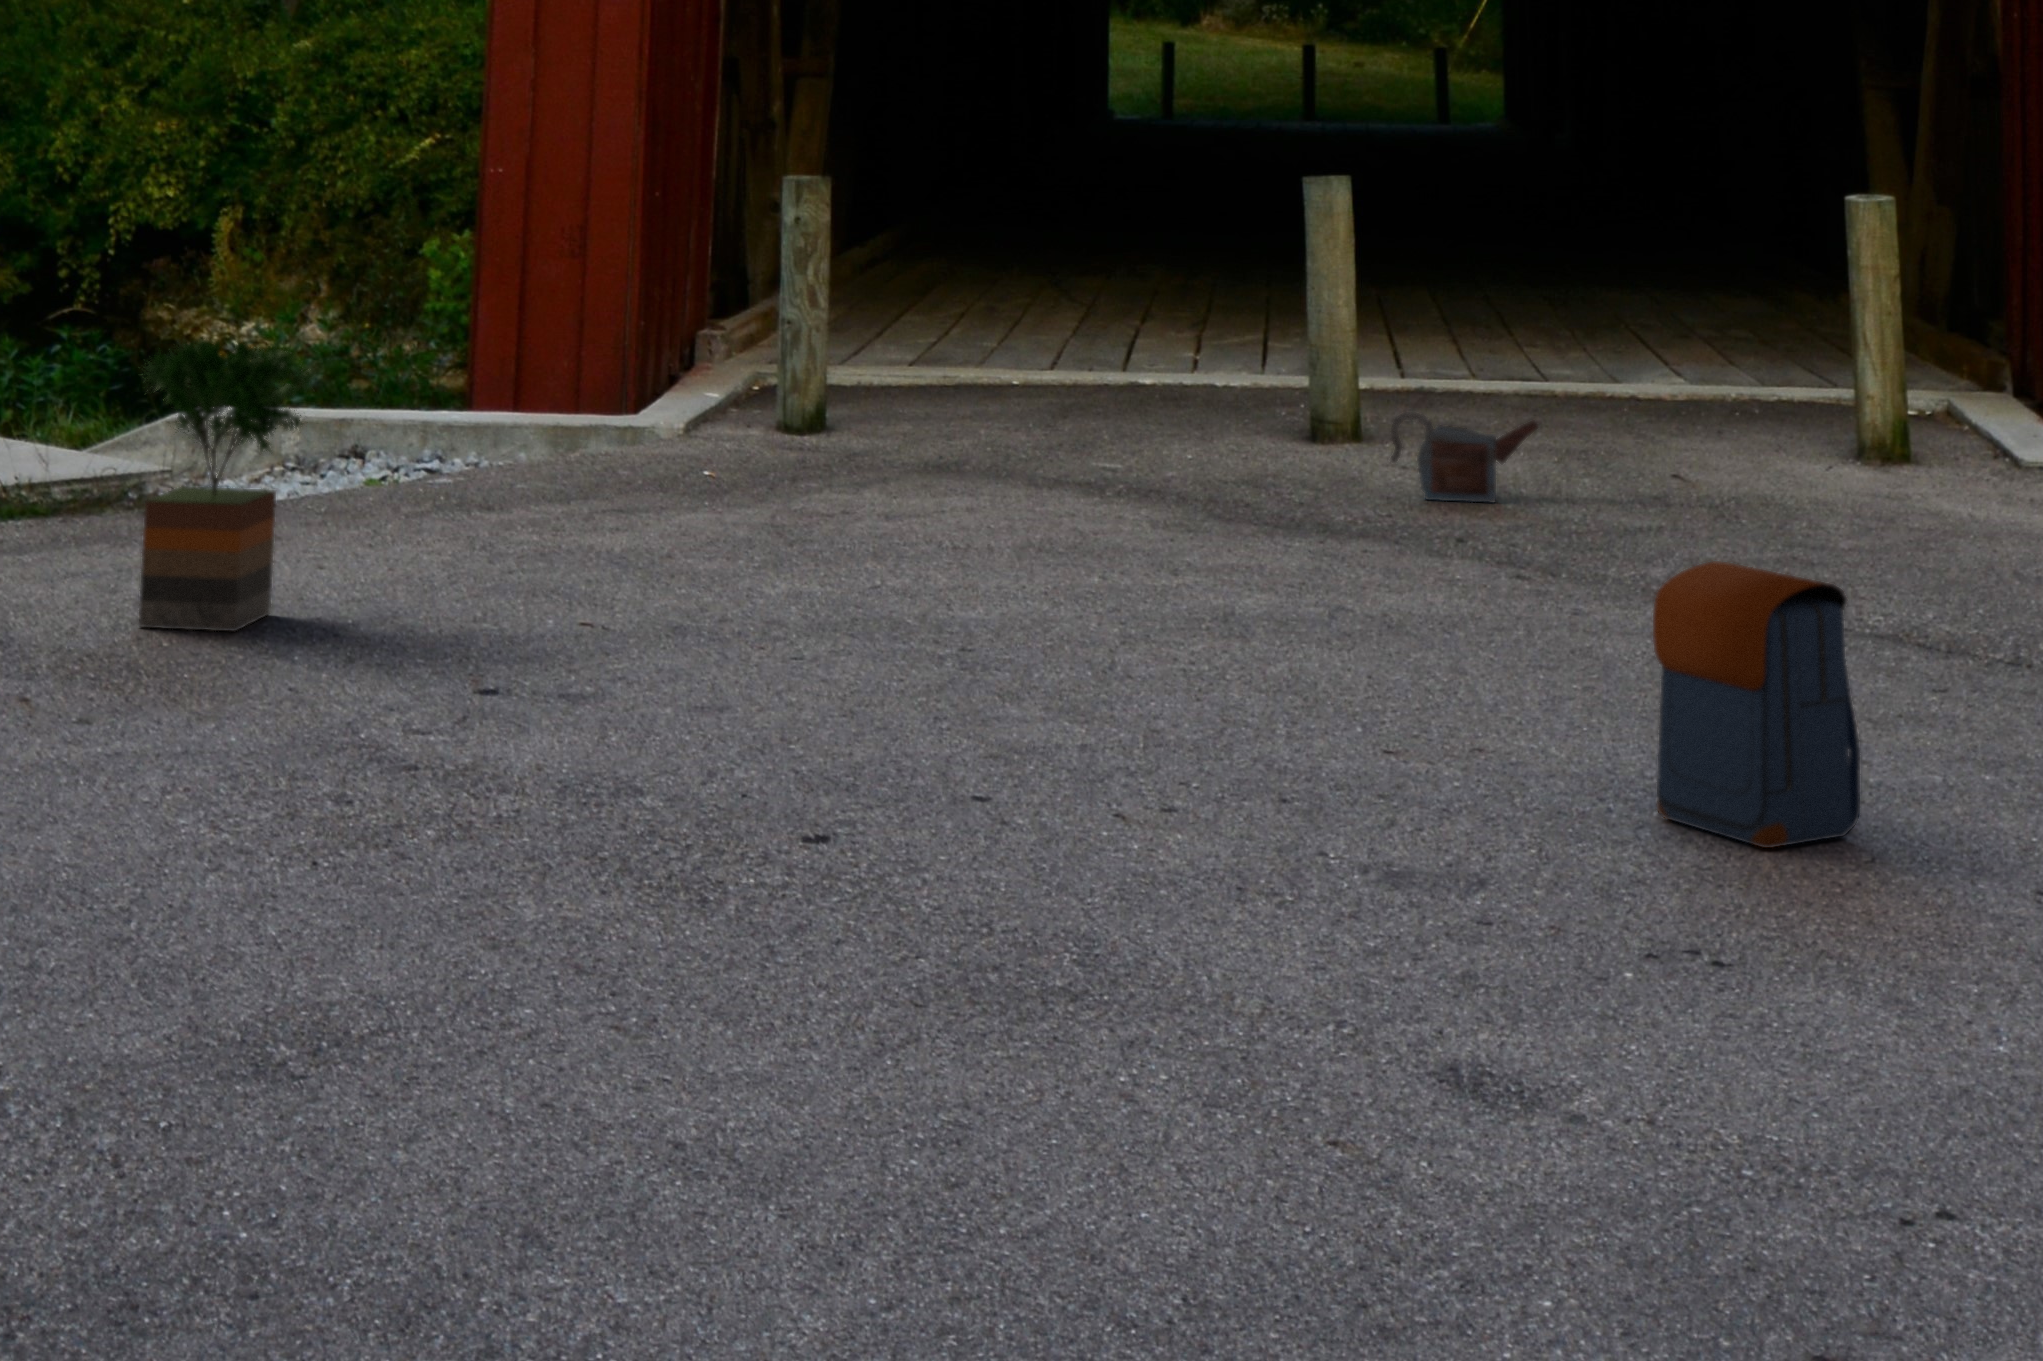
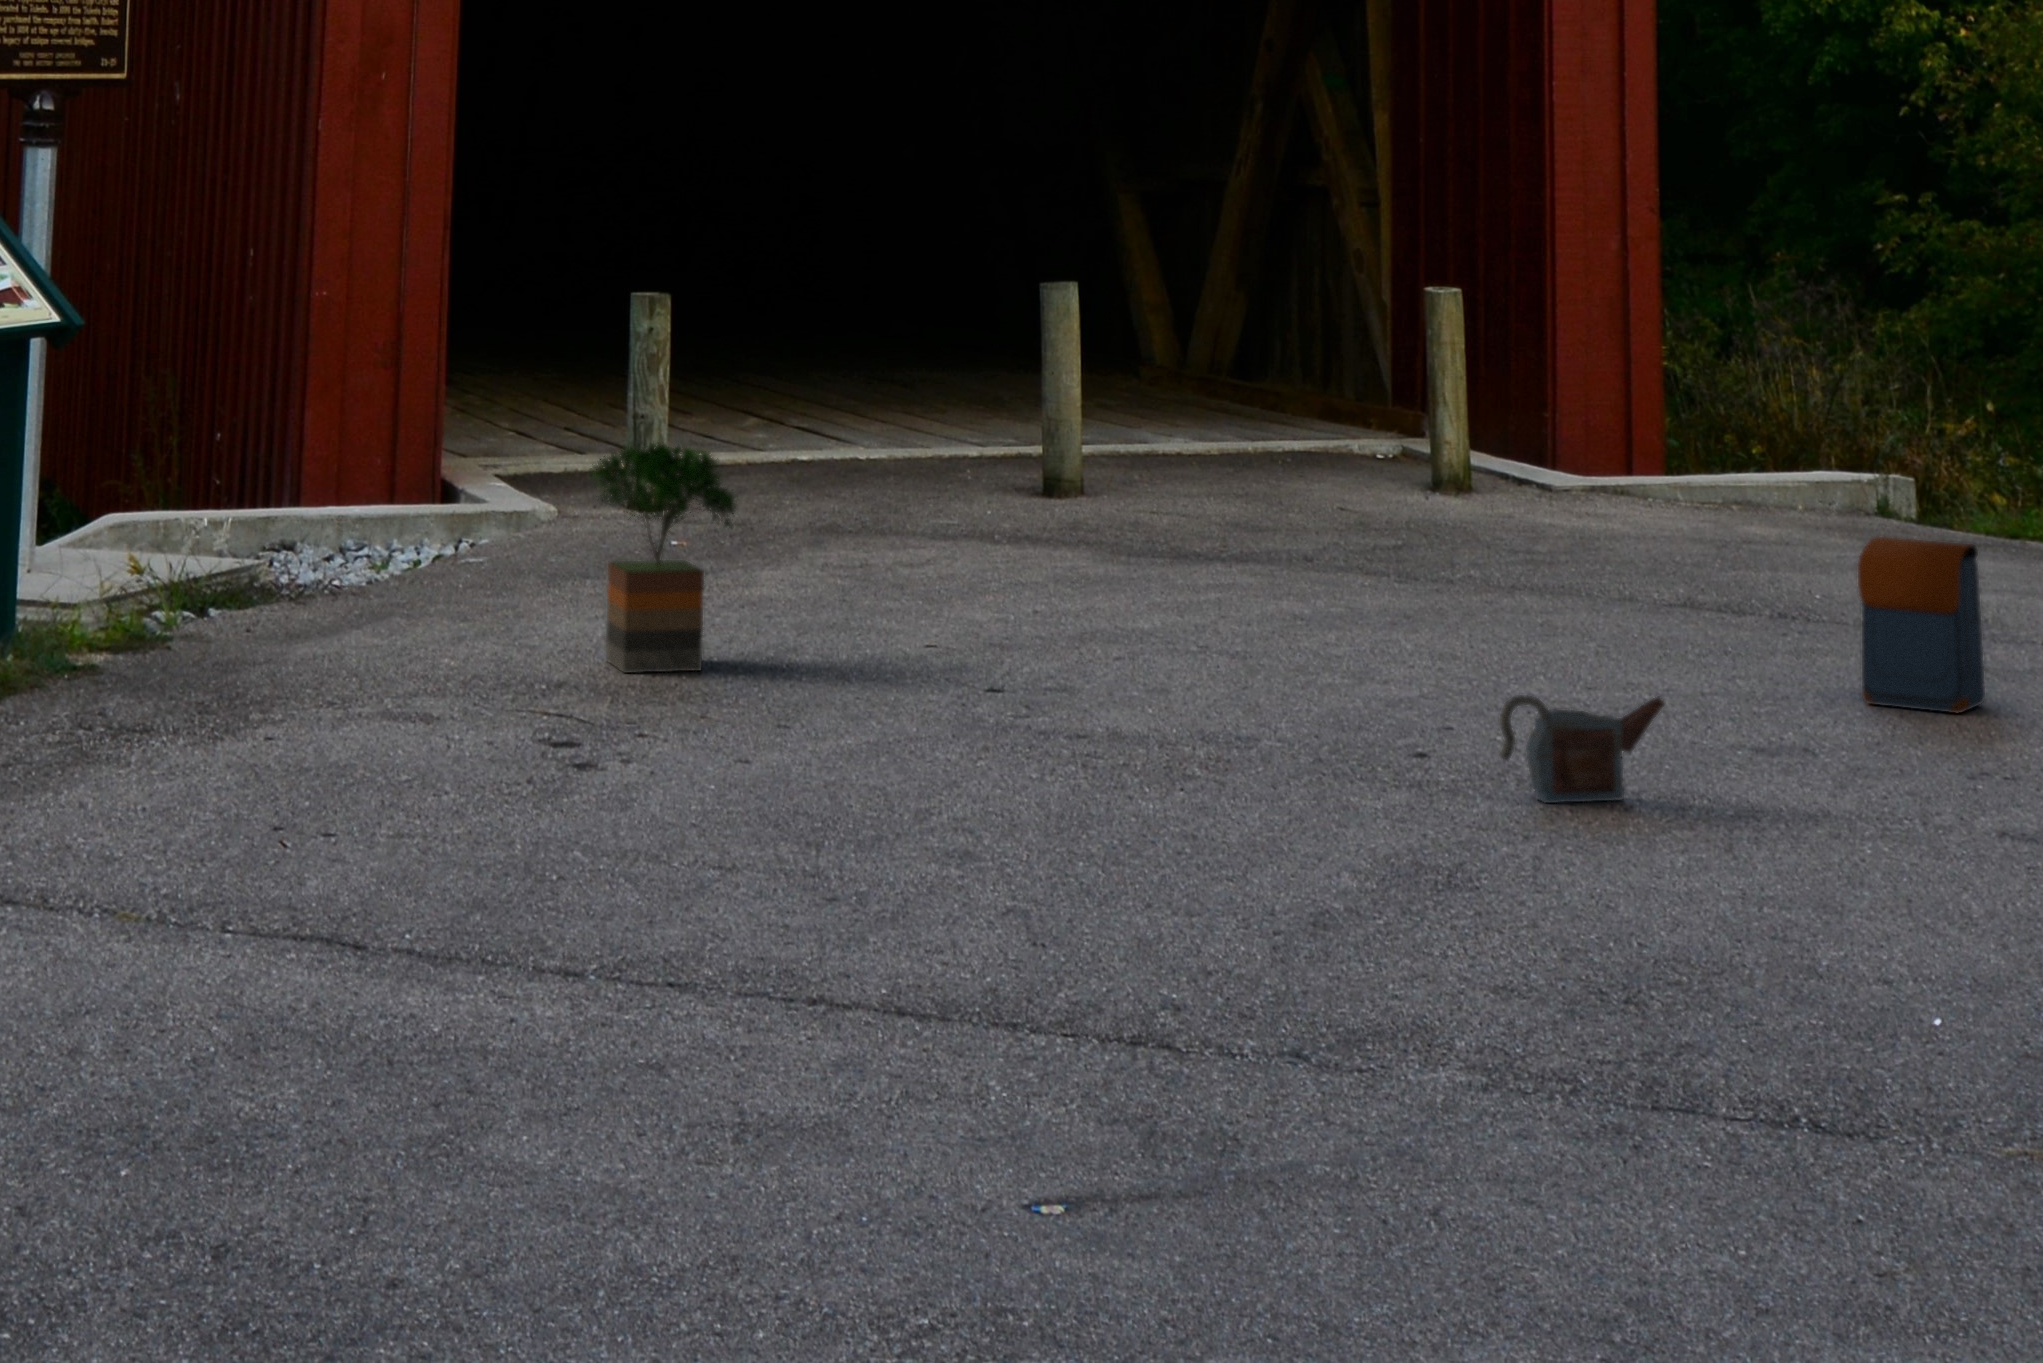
watering can: present [1390,412,1539,503] -> present [1500,695,1665,803]

